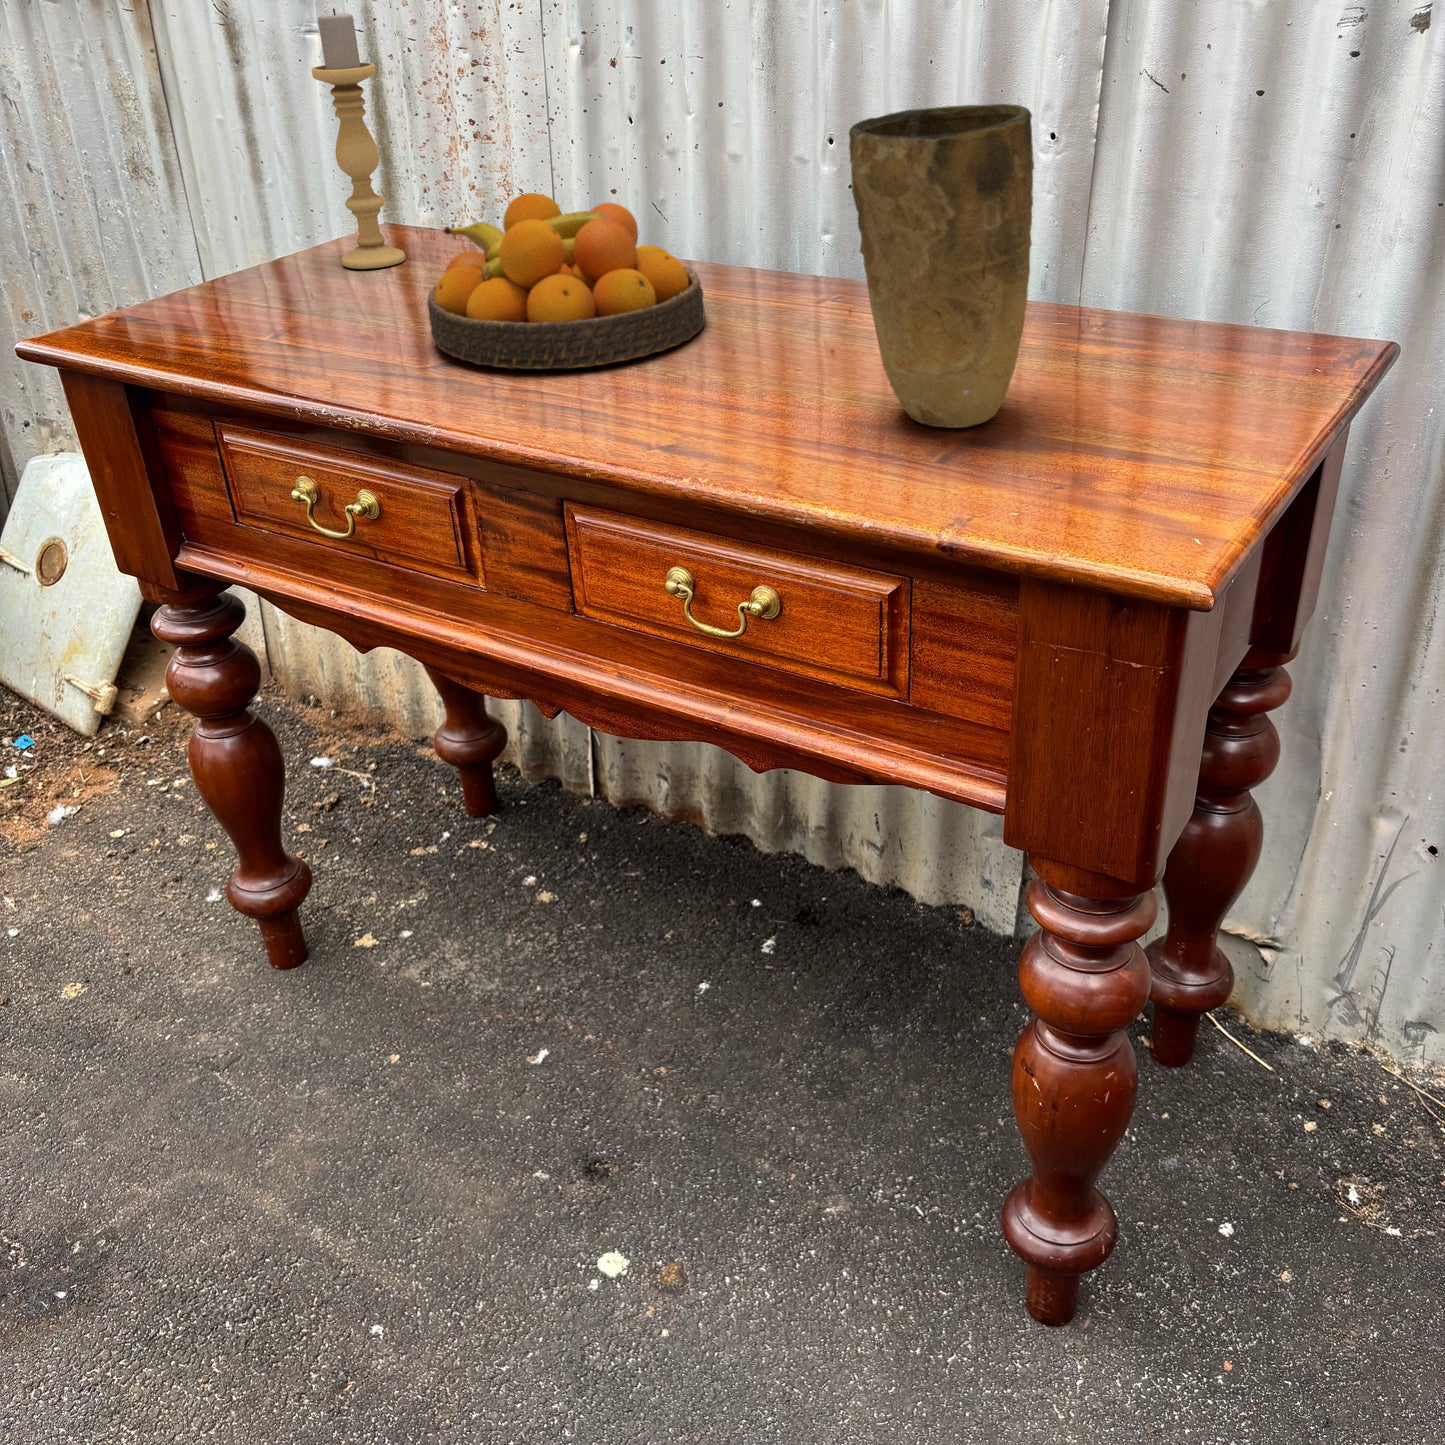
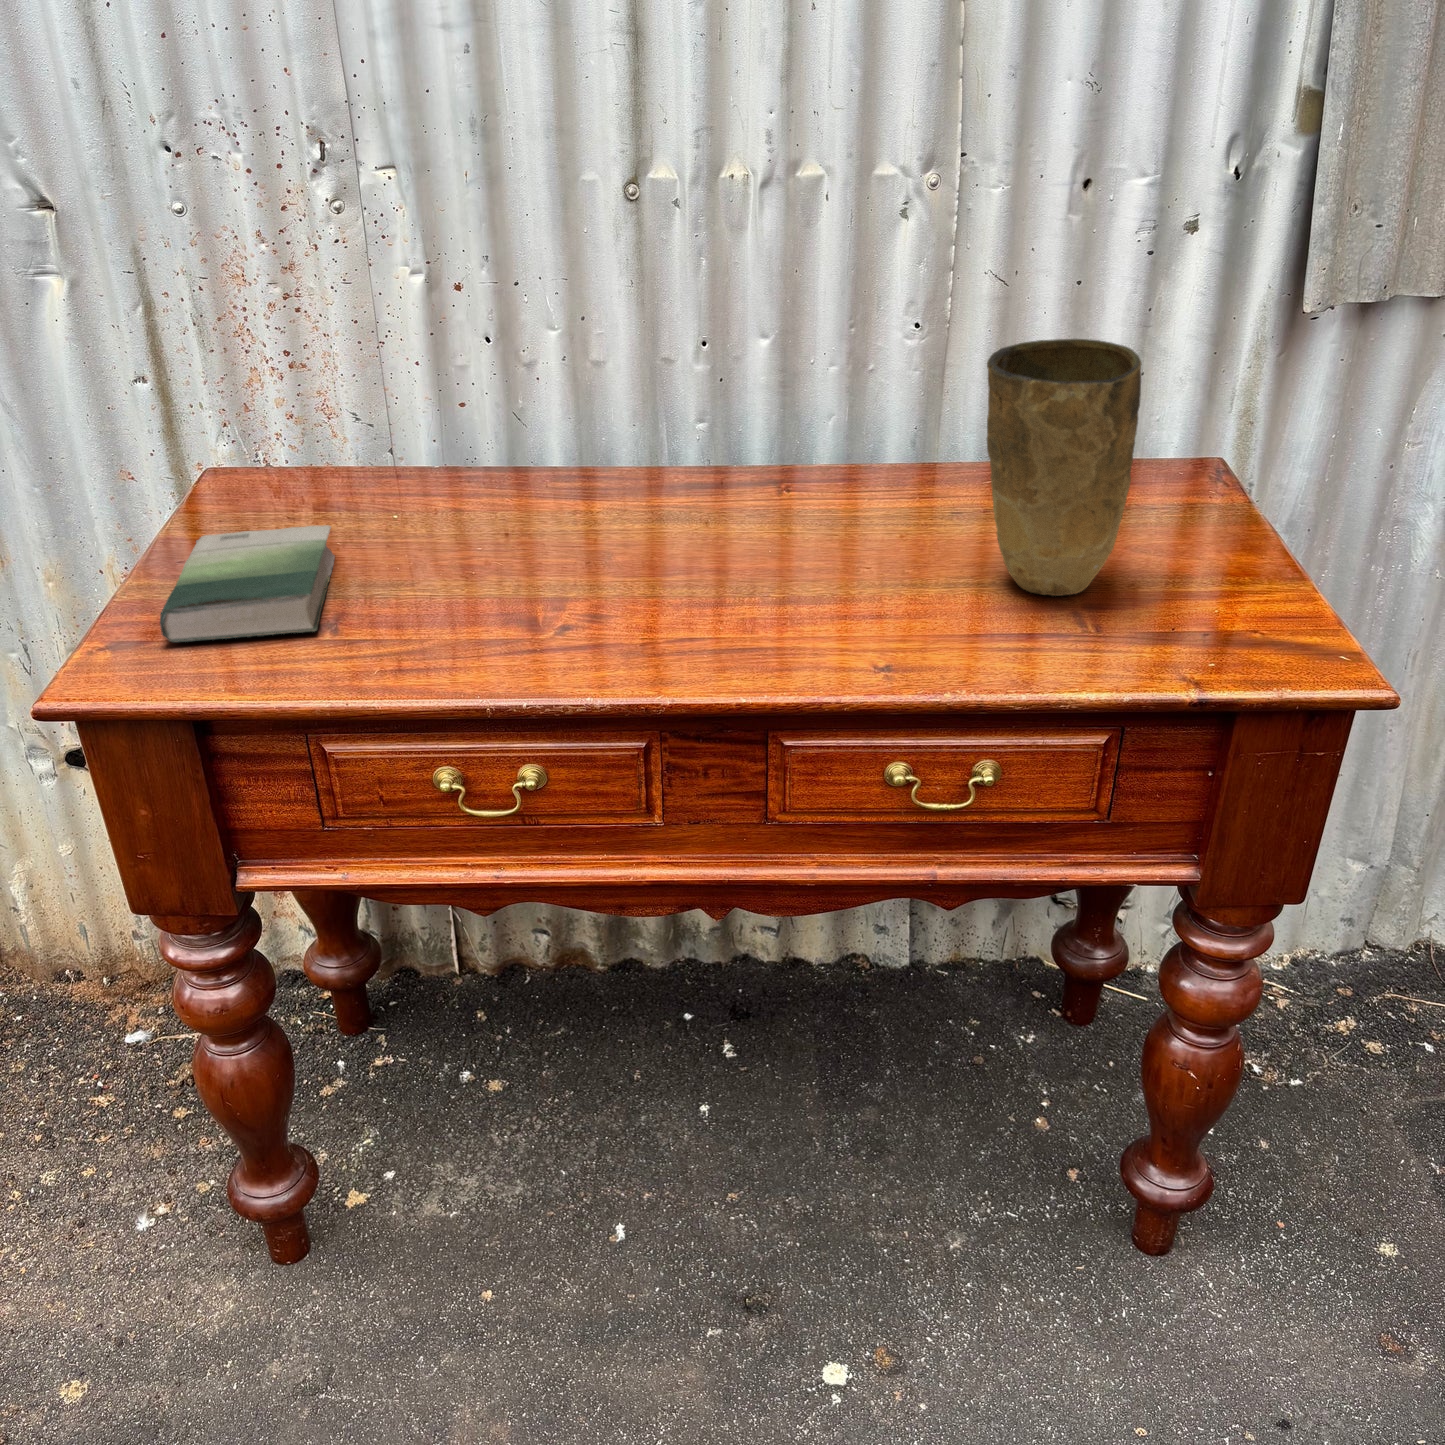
candle holder: present [311,8,406,269] -> none [194,264,299,525]
fruit bowl: present [427,193,705,369] -> none [463,435,738,612]
book: none [154,261,372,343] -> present [160,525,335,642]

